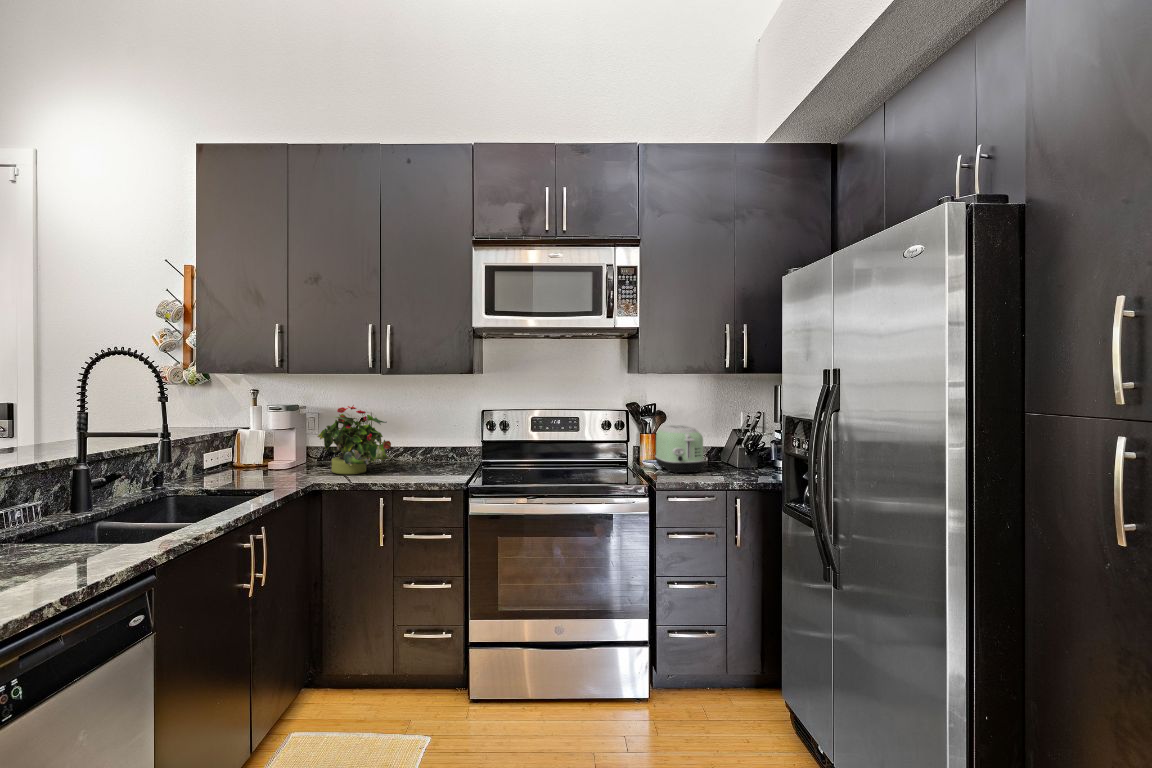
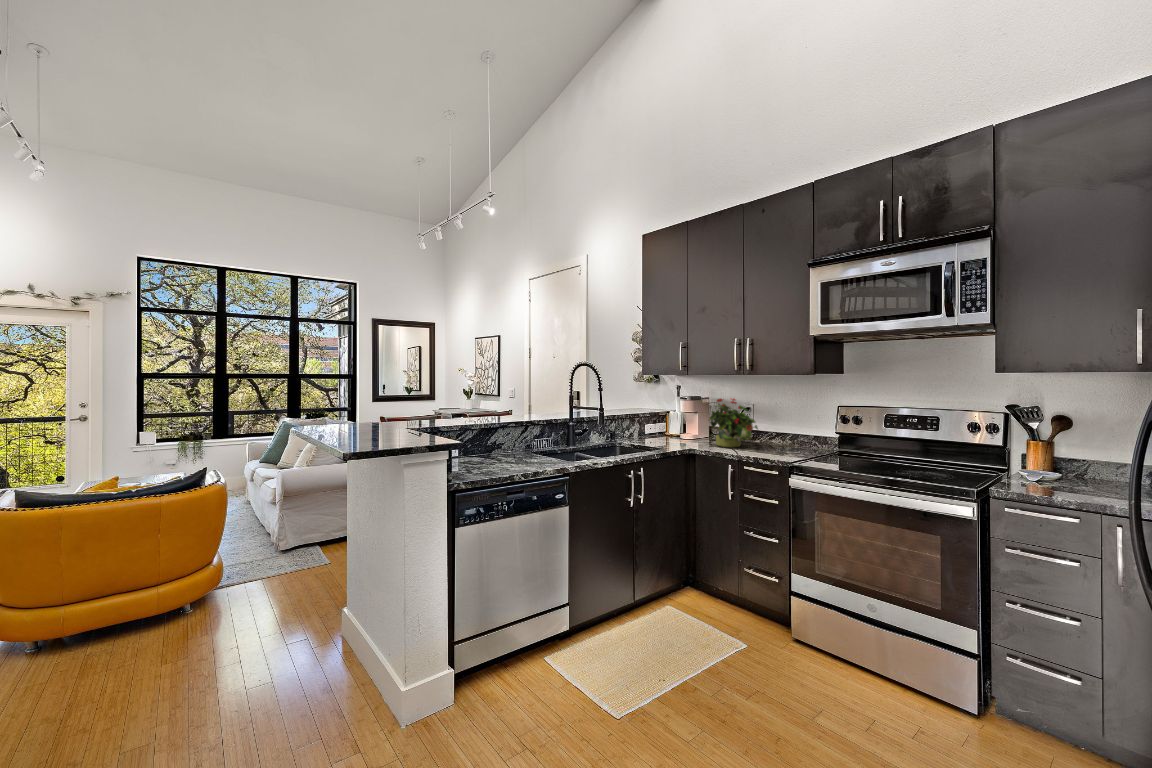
toaster: present [655,425,704,473] -> none [1025,432,1094,490]

